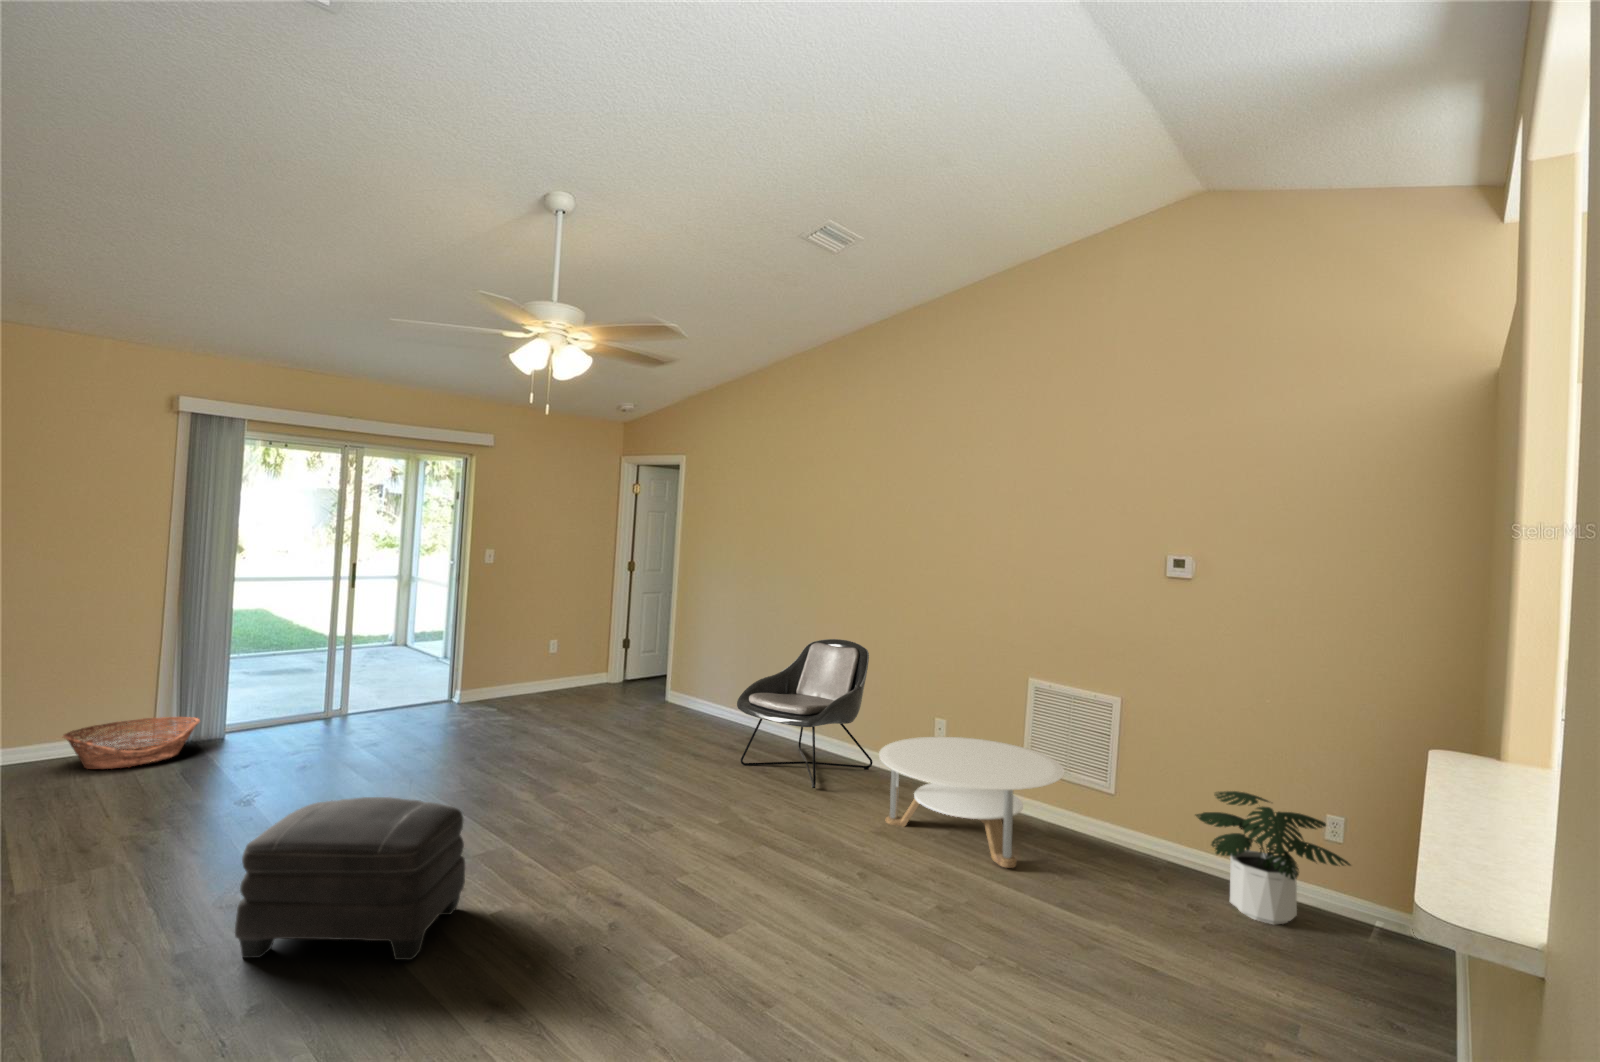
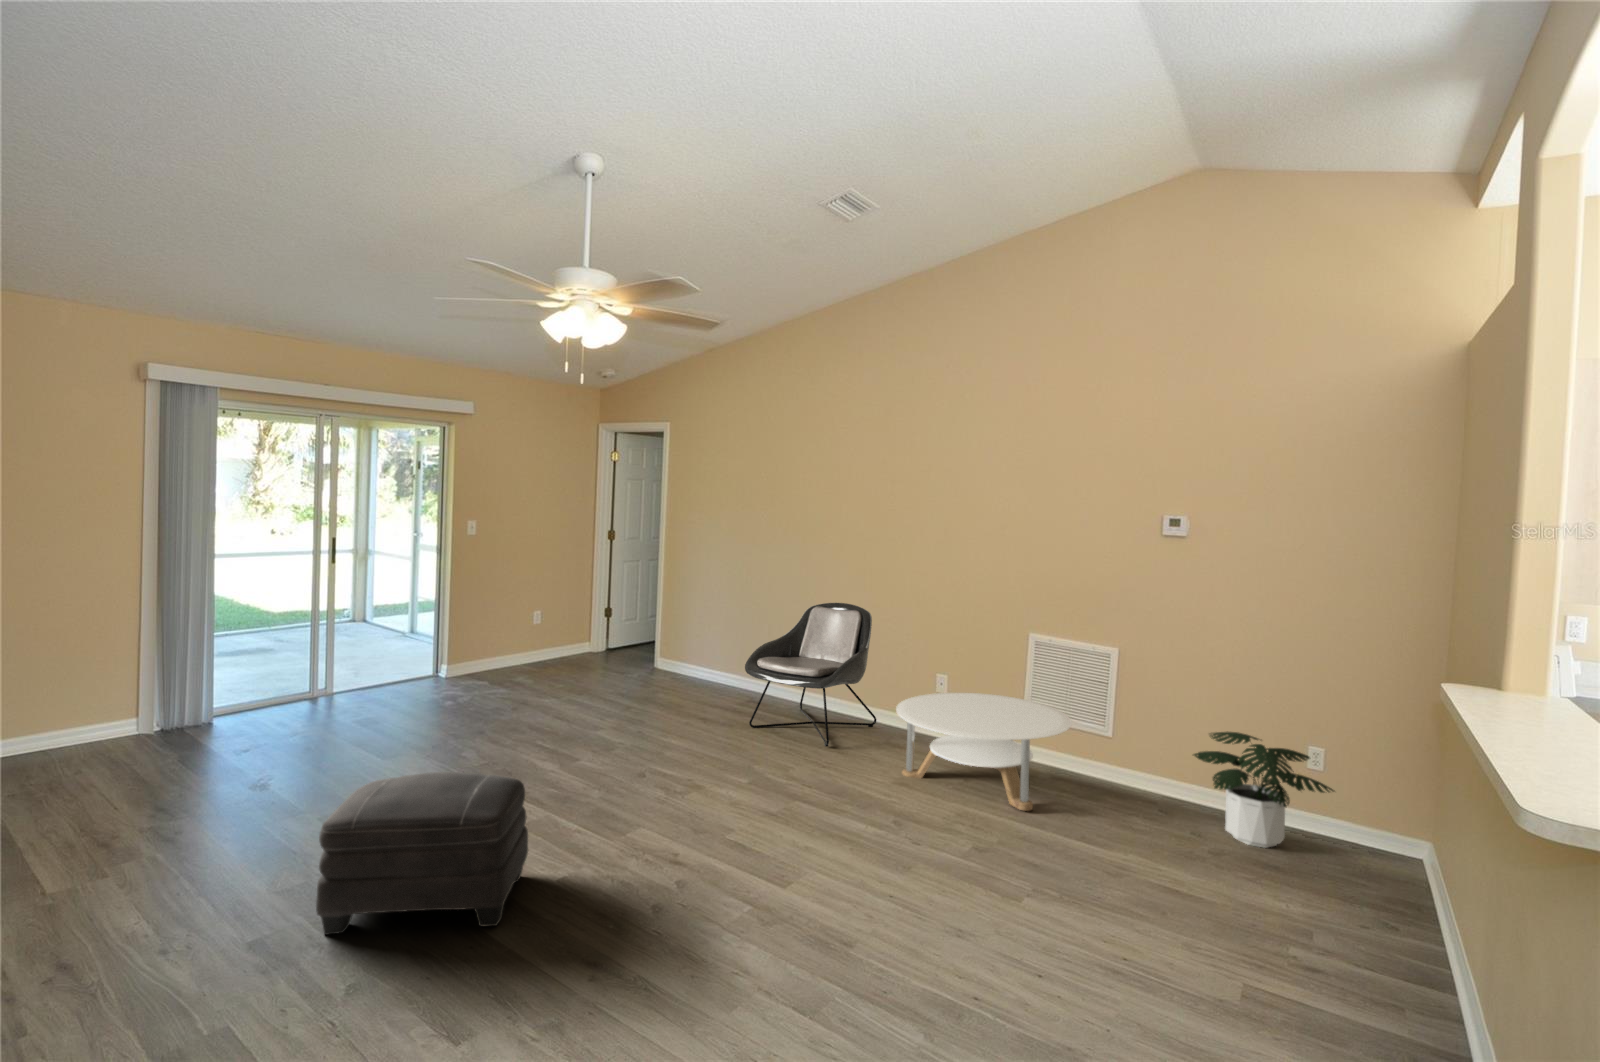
basket: present [63,717,200,769] -> none [45,702,189,760]

